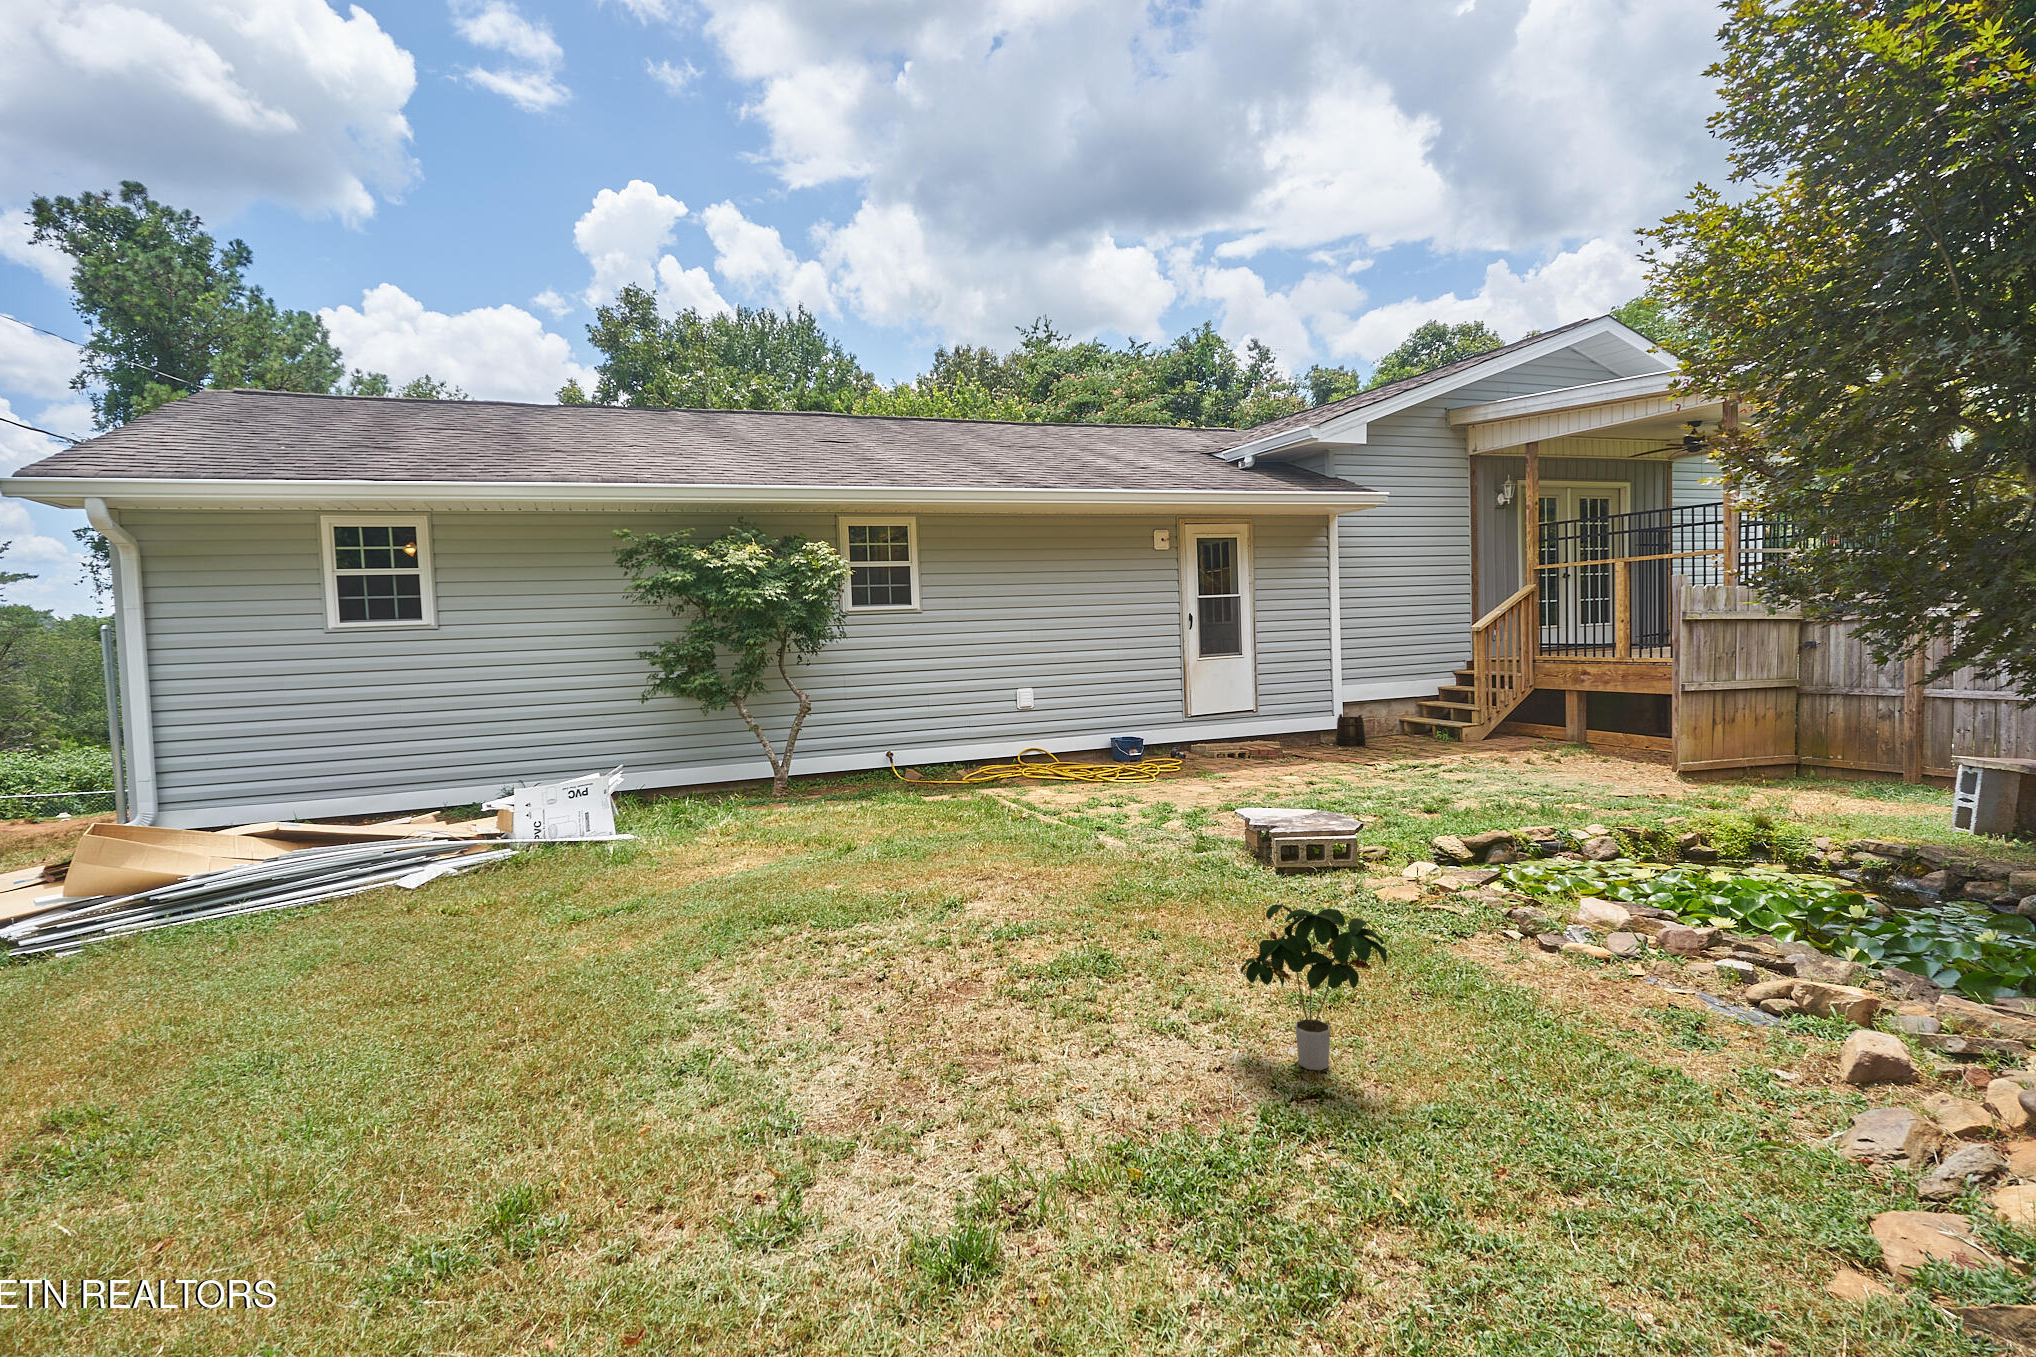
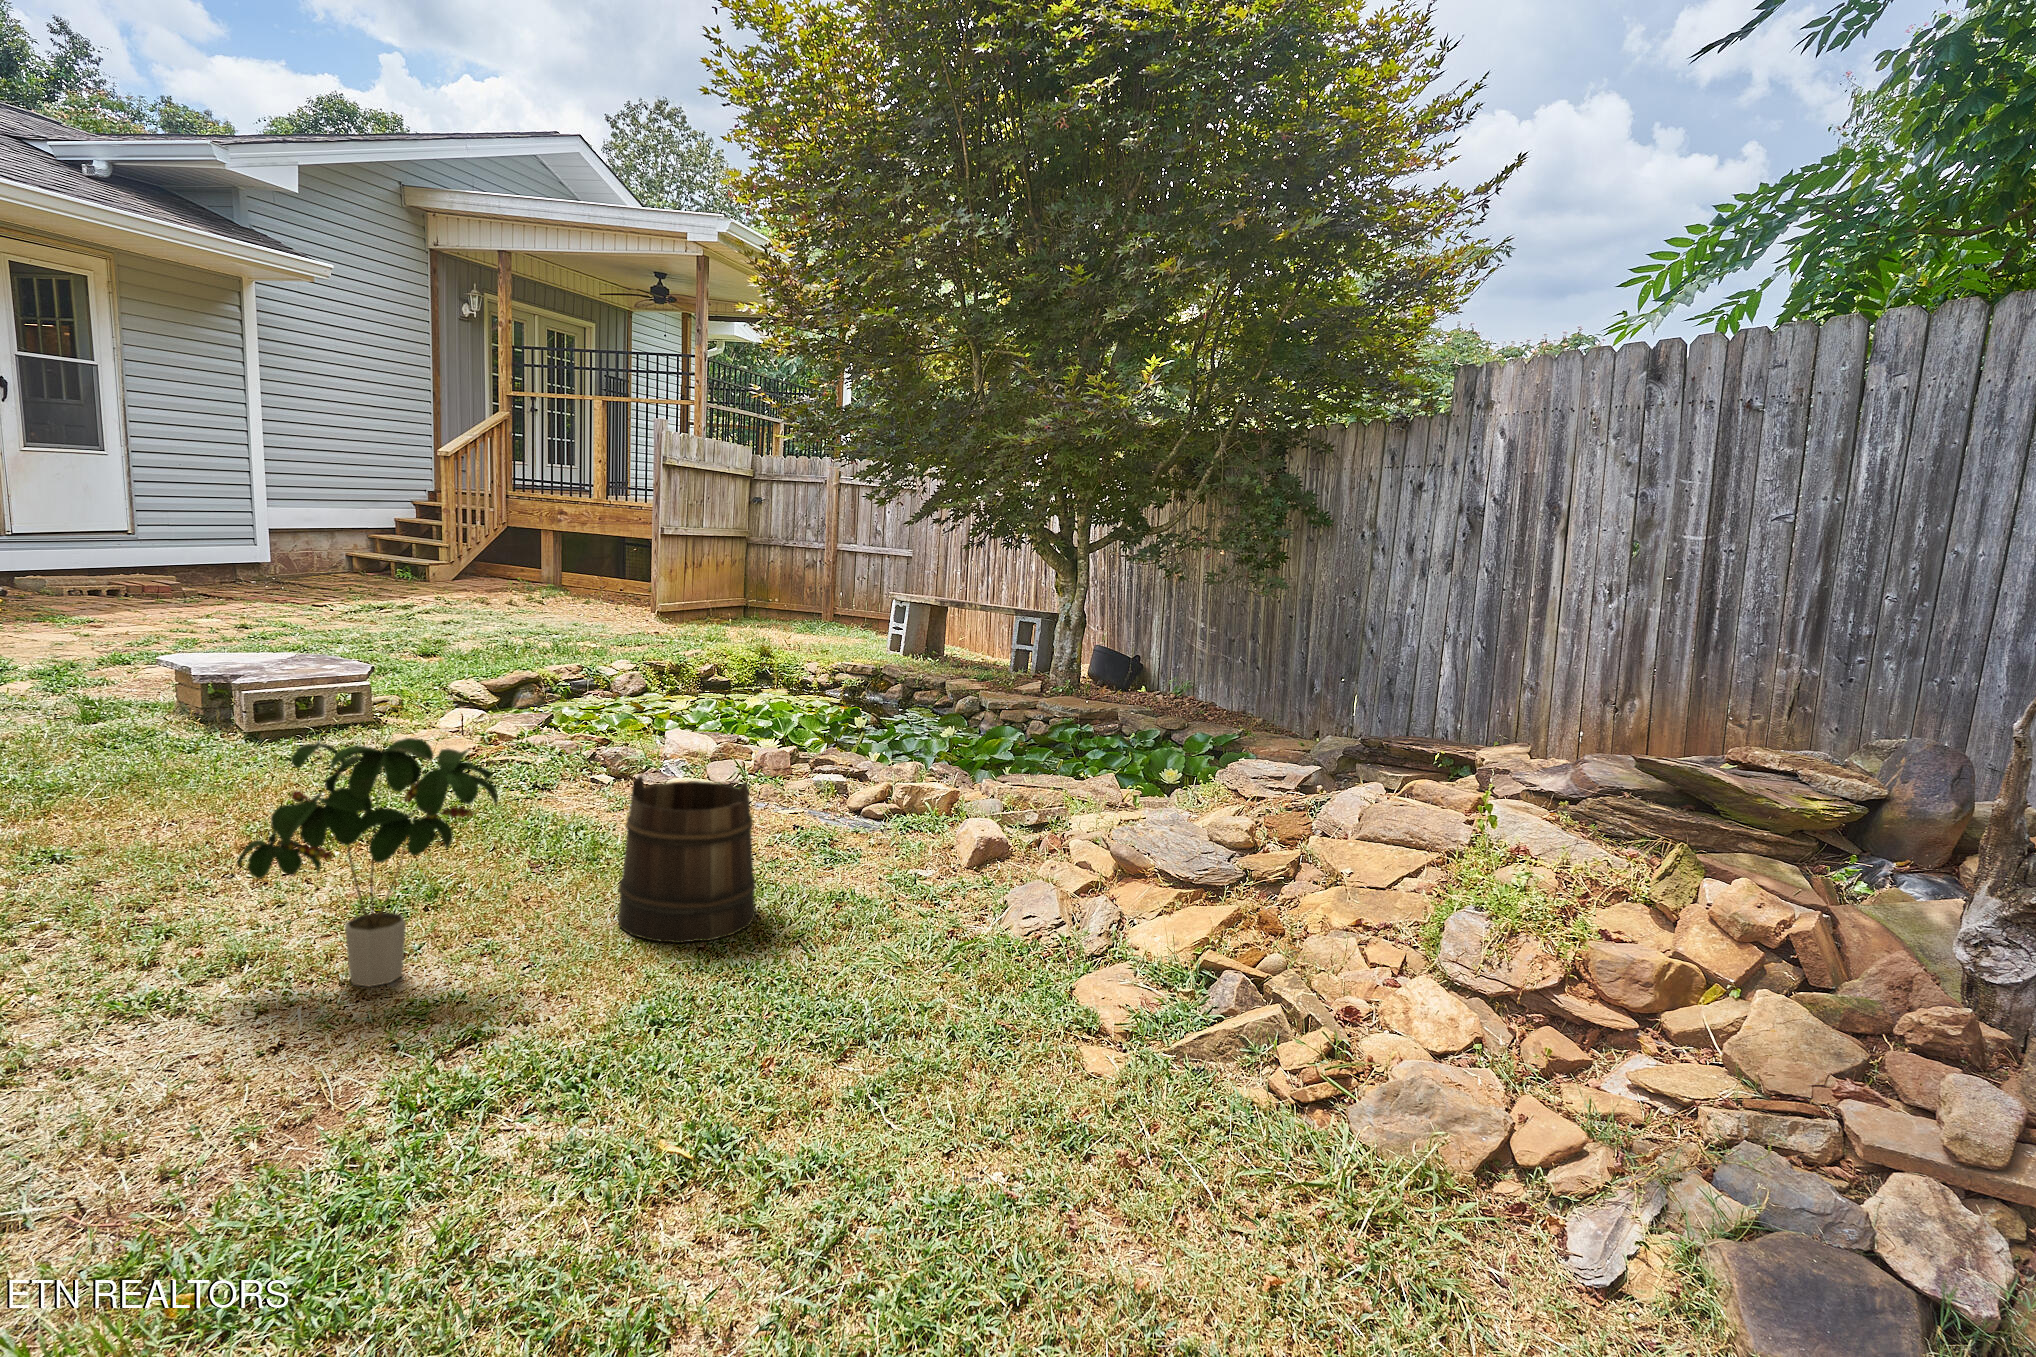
bucket: present [1336,714,1366,746] -> present [618,776,756,943]

